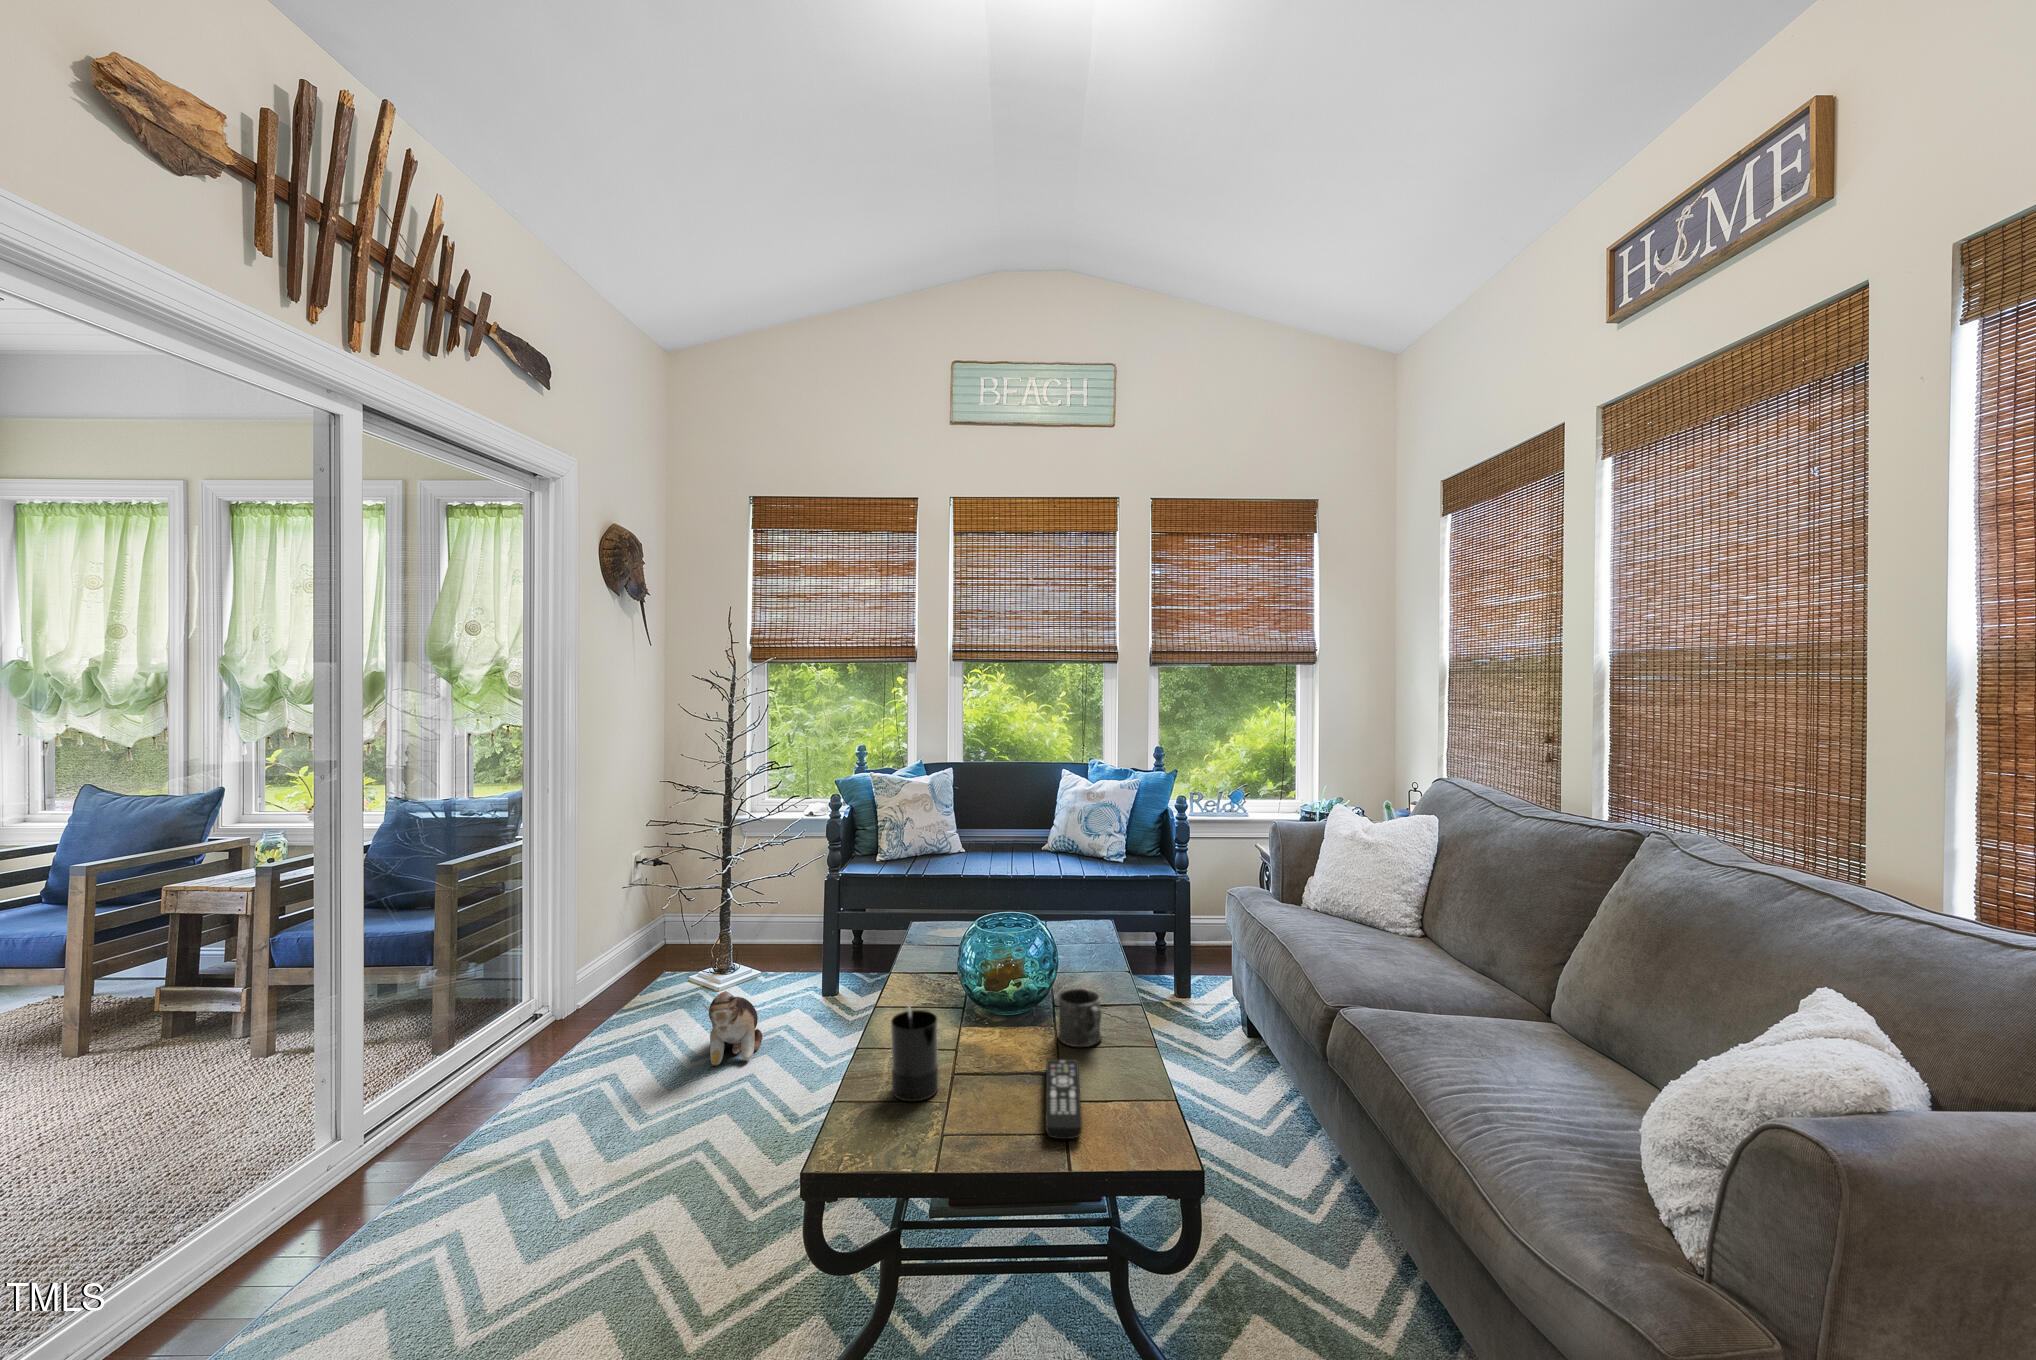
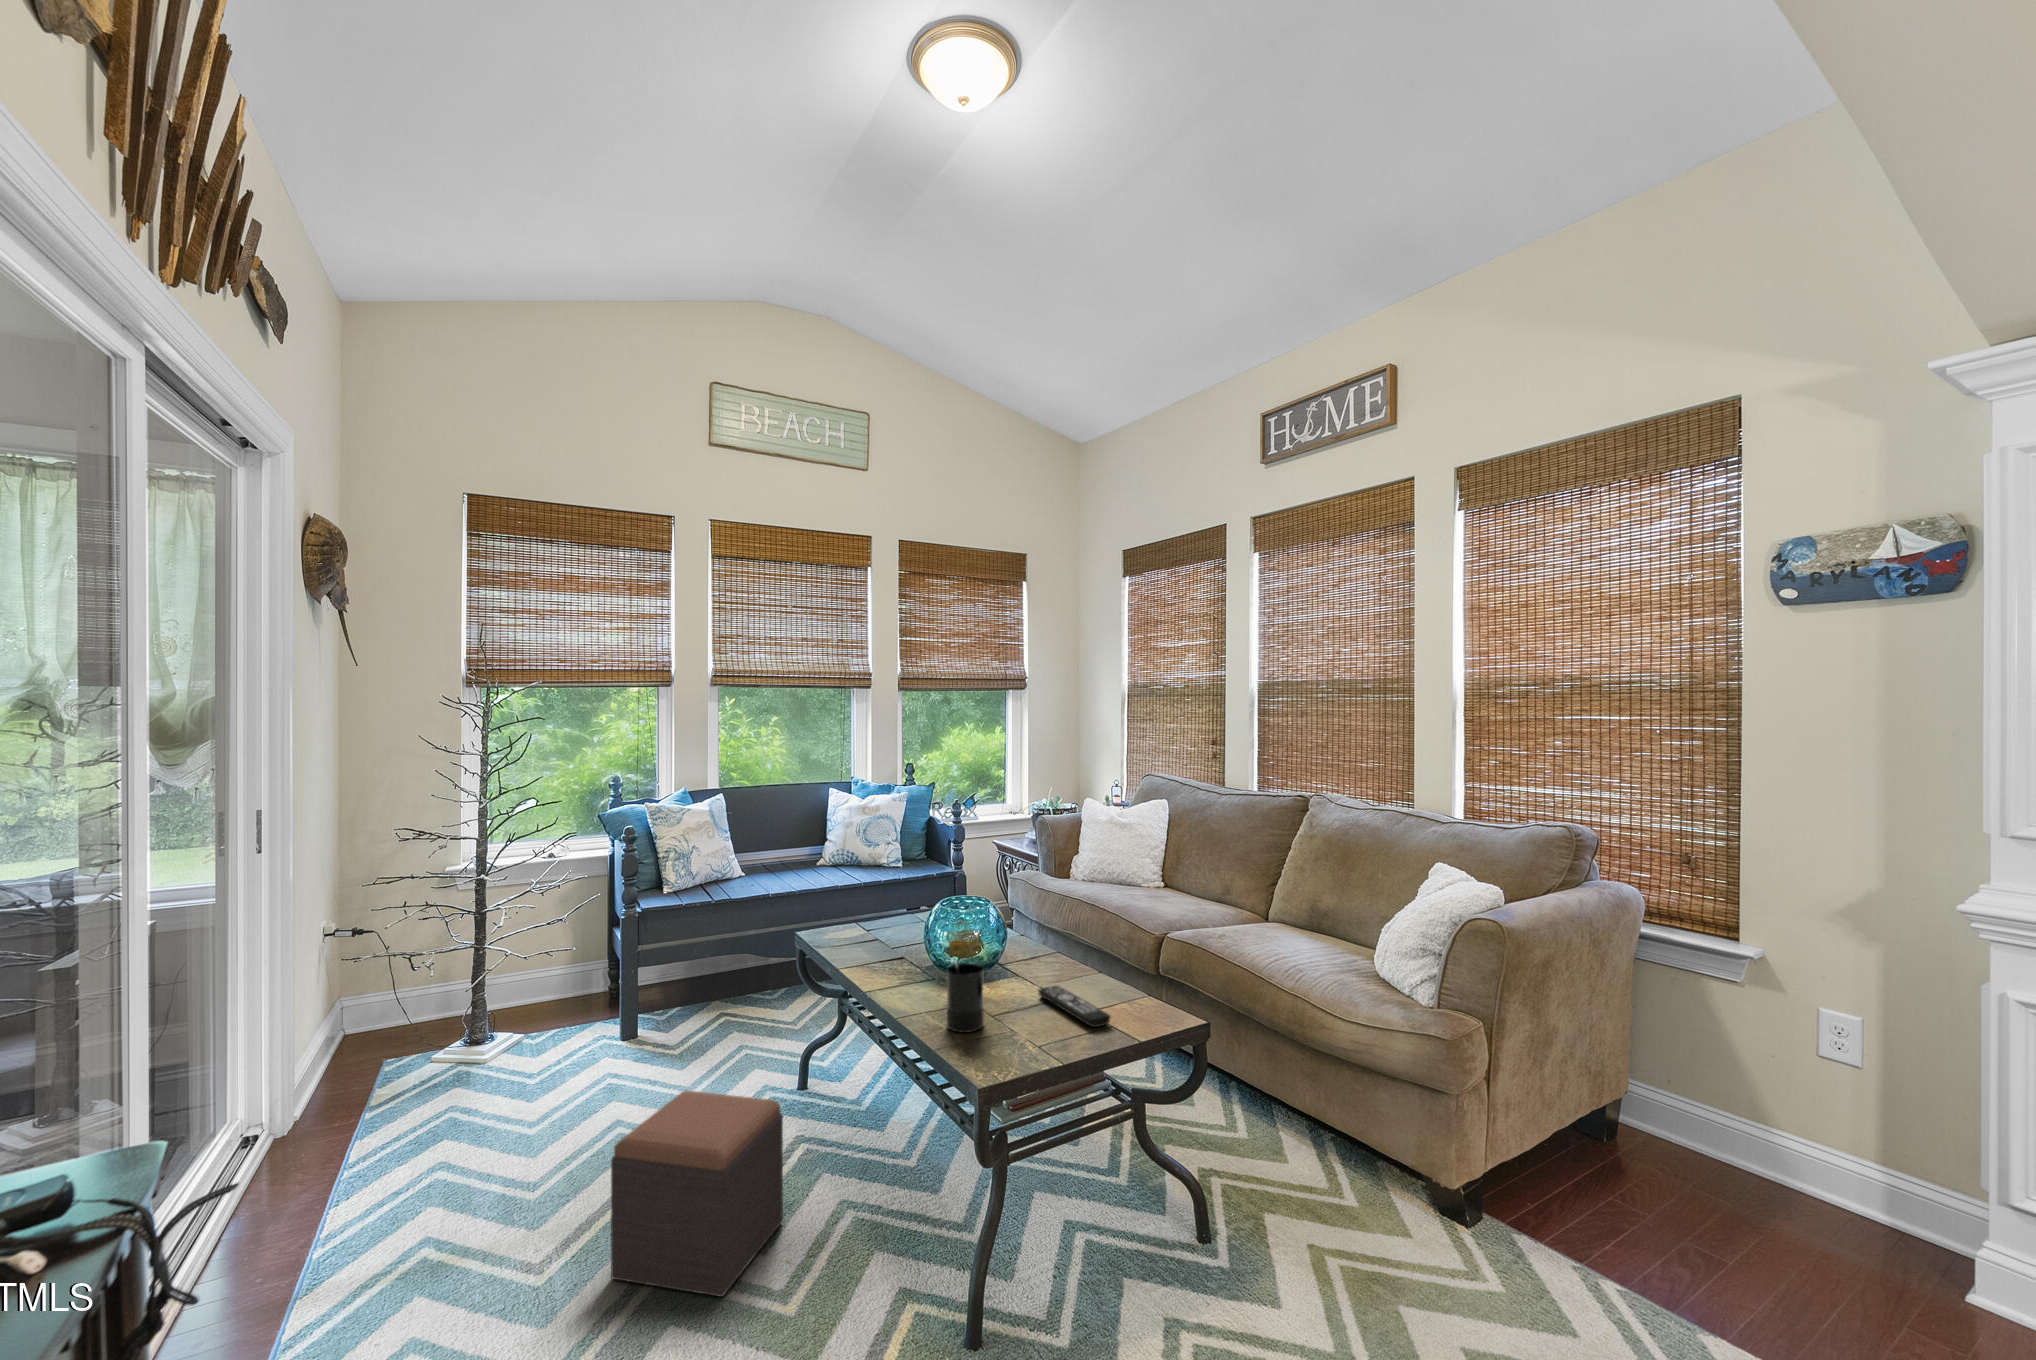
mug: present [1058,989,1102,1047] -> none [1018,940,1059,982]
plush toy: present [702,991,762,1066] -> none [547,1034,605,1117]
footstool: none [582,1081,761,1321] -> present [611,1091,783,1297]

